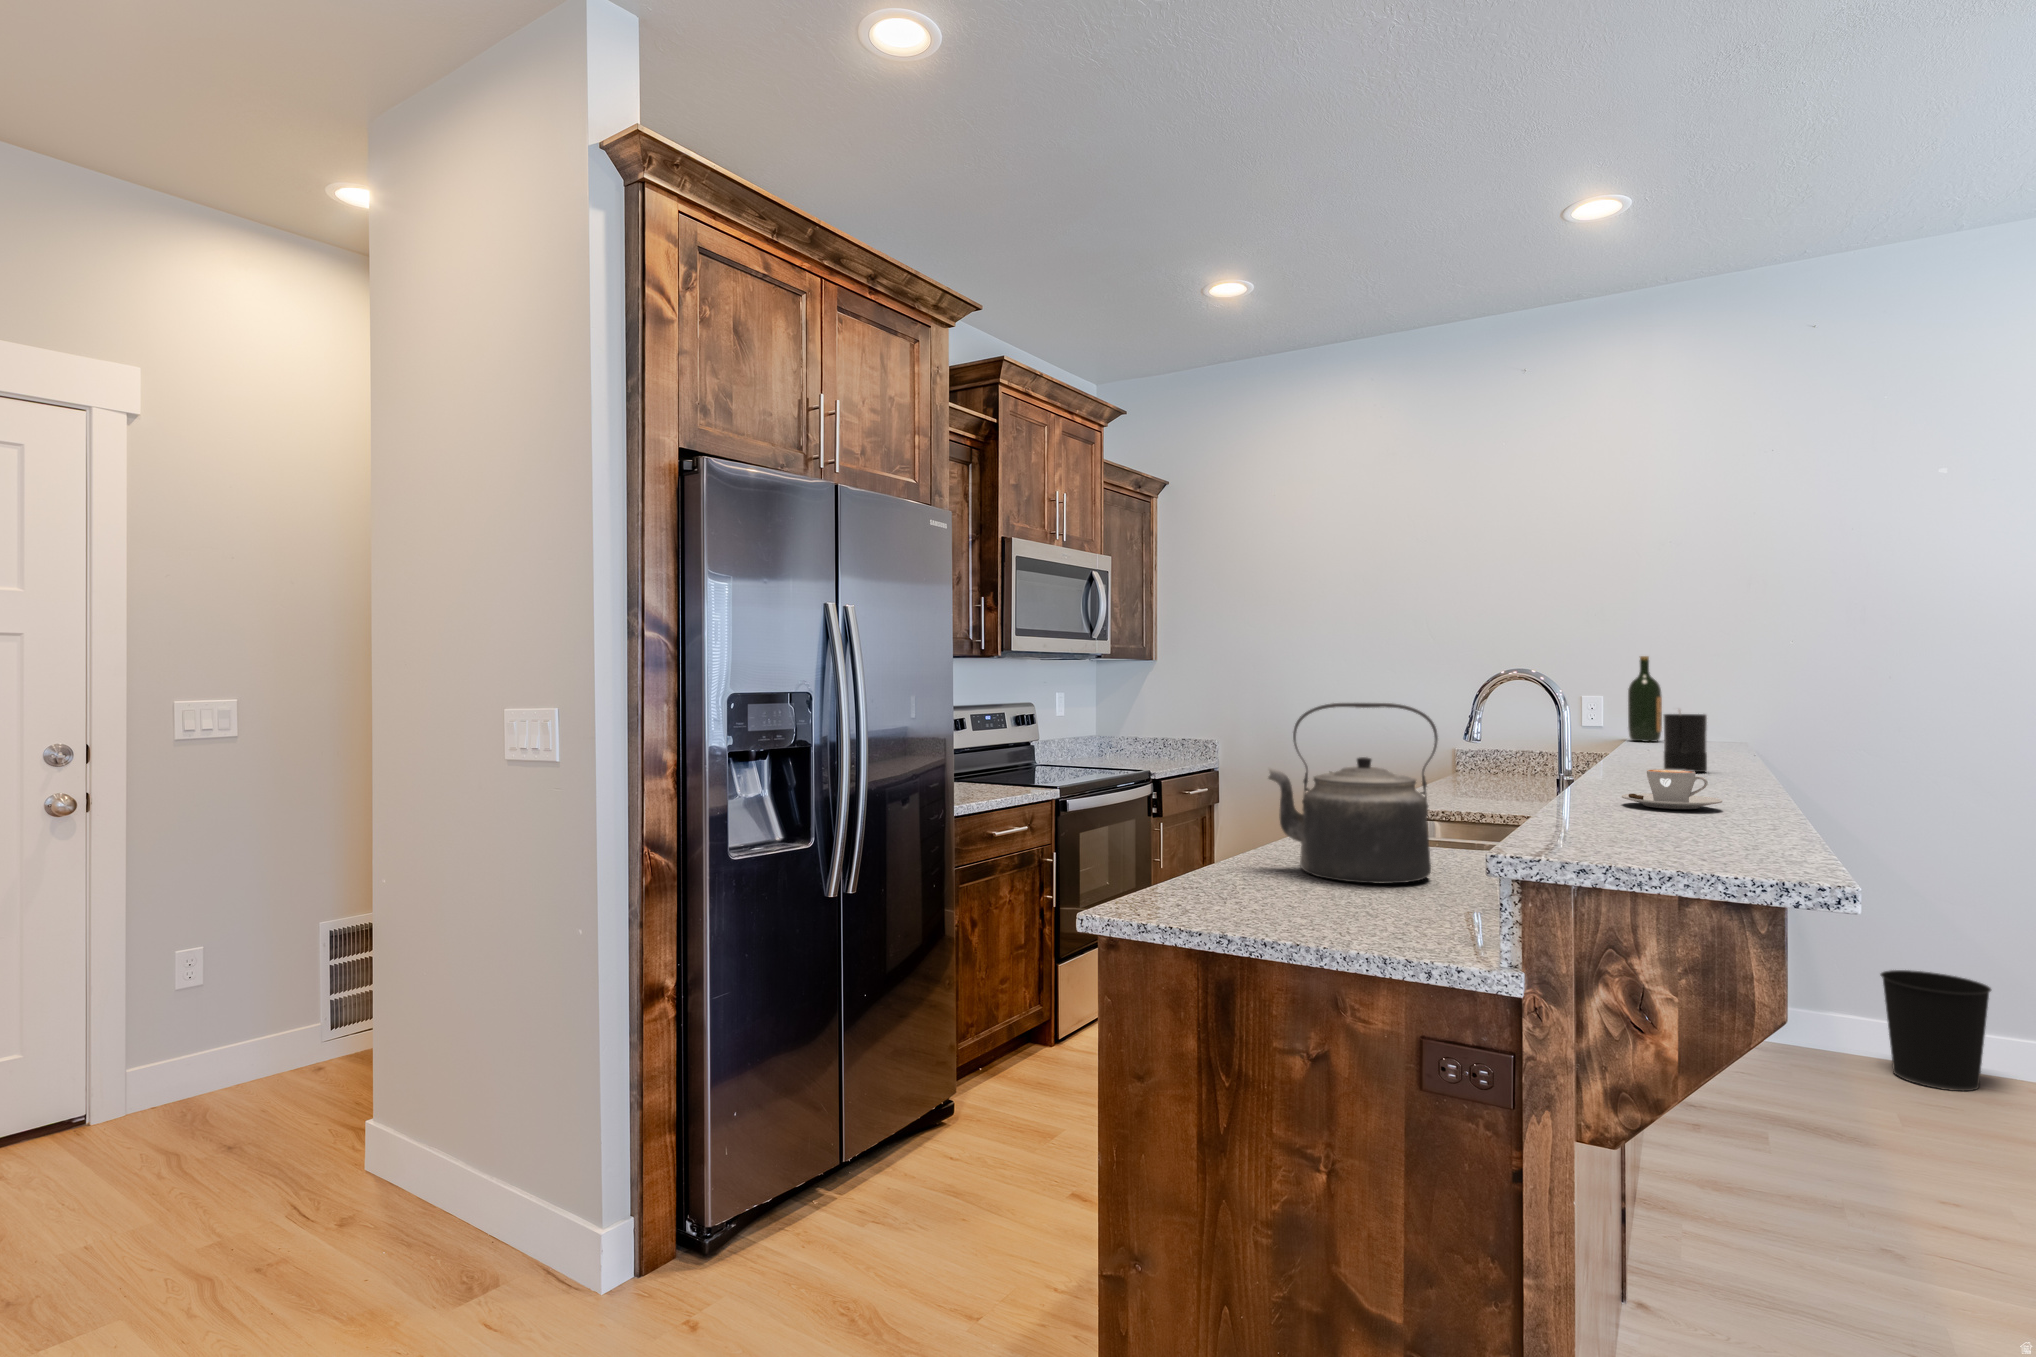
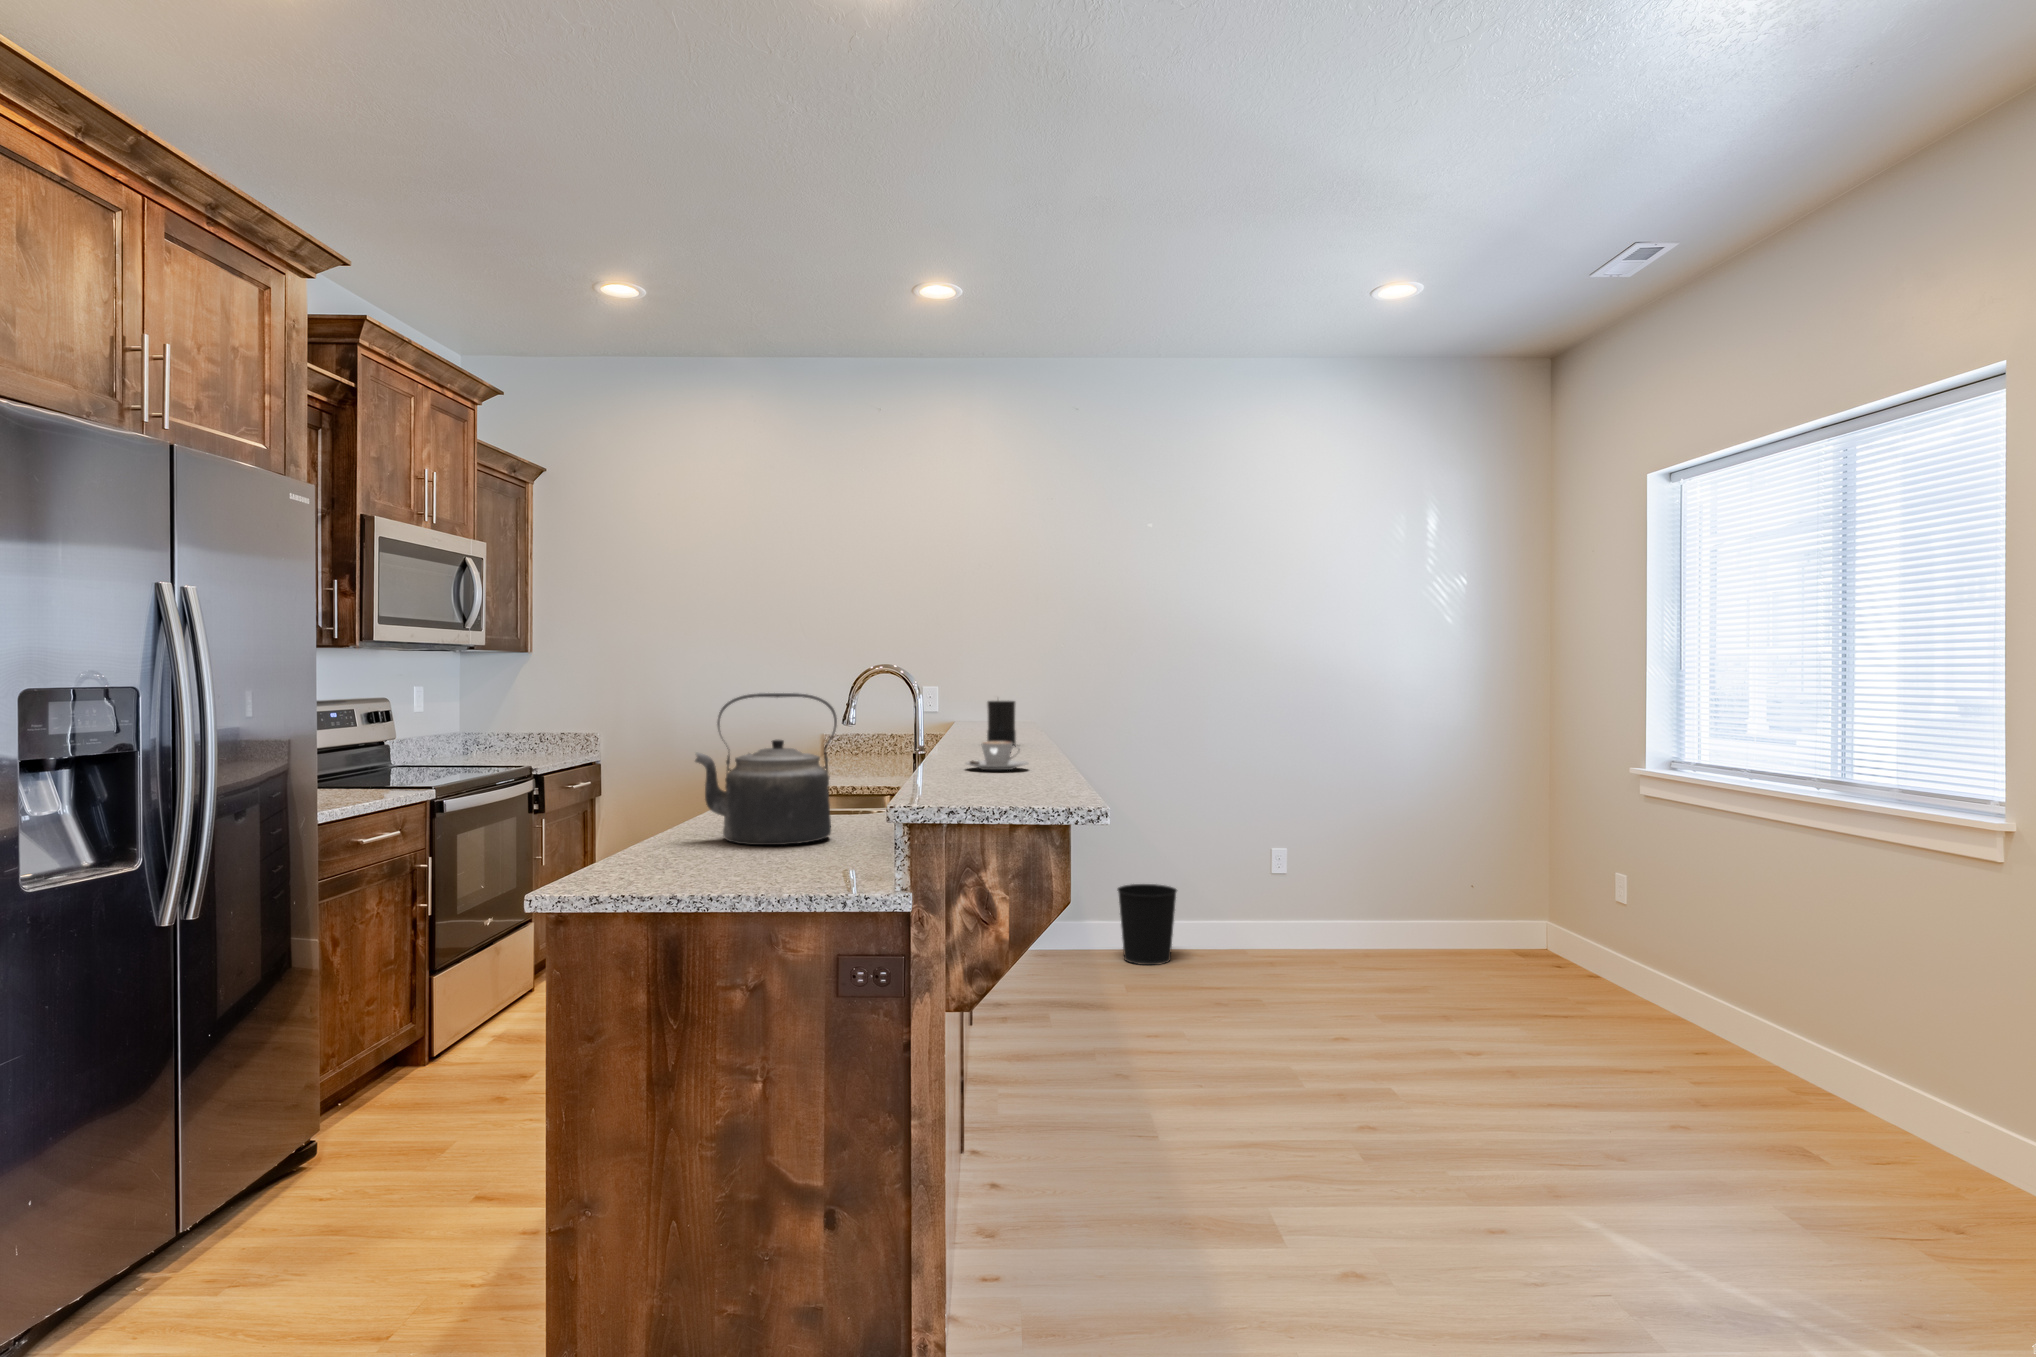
wine bottle: present [1628,656,1662,742] -> none [958,655,982,724]

